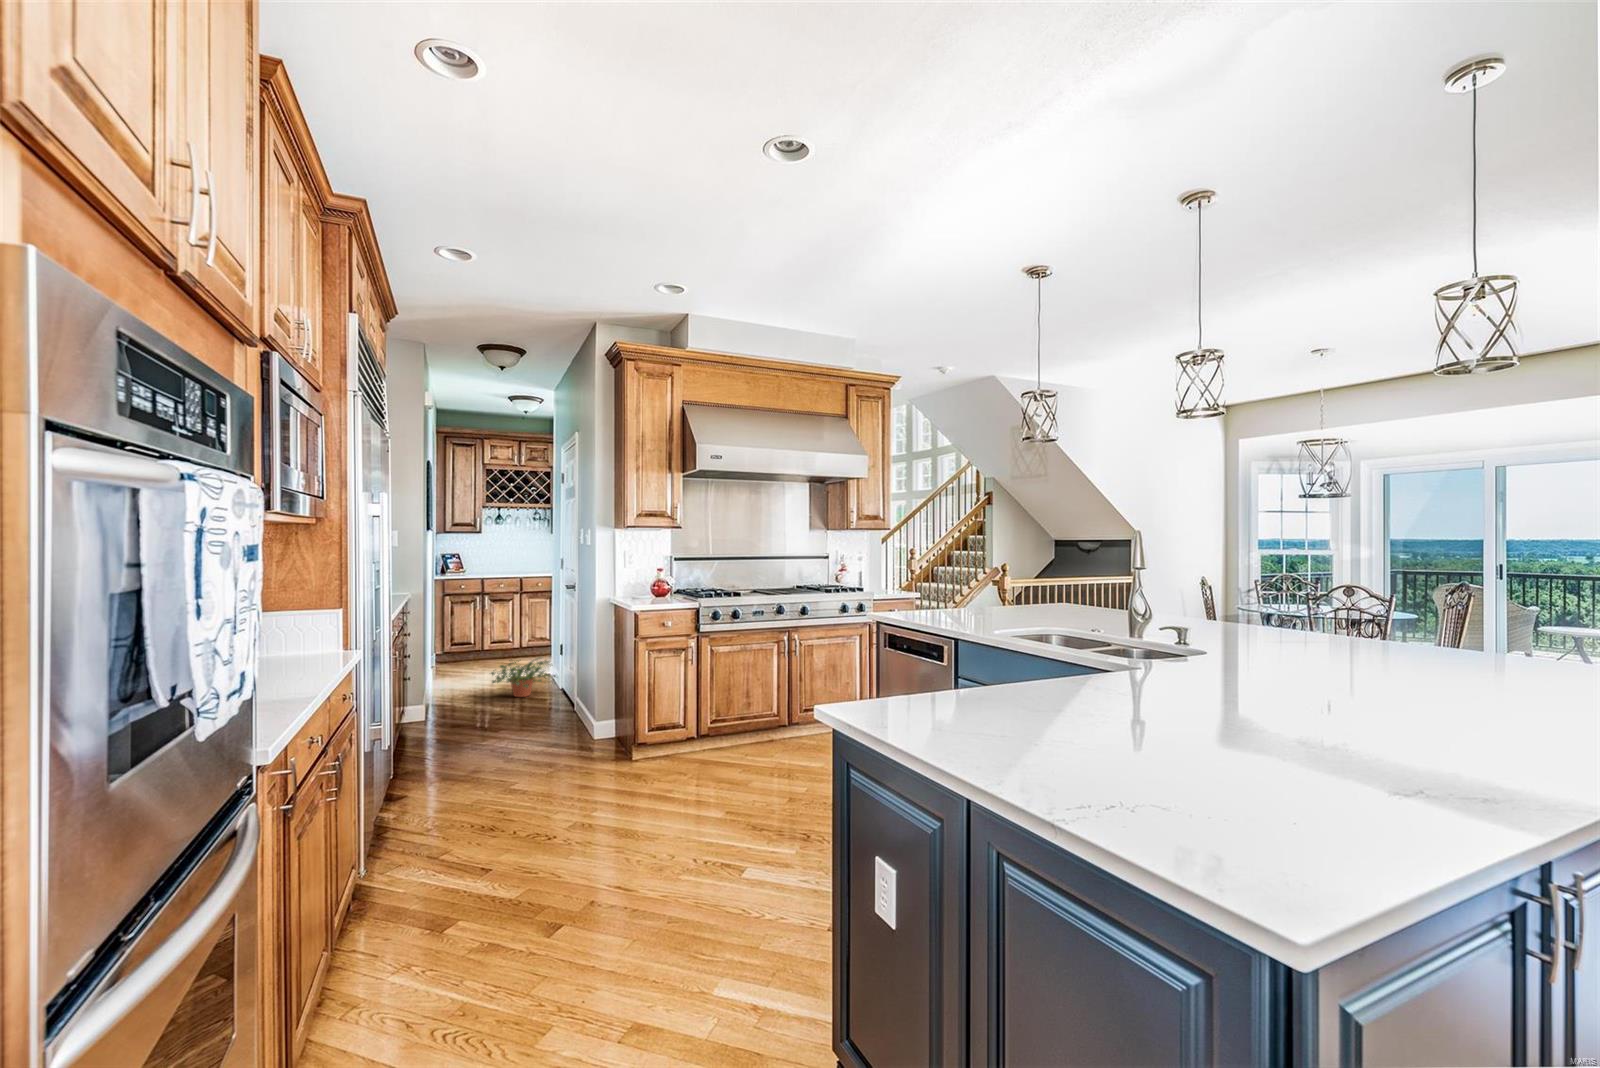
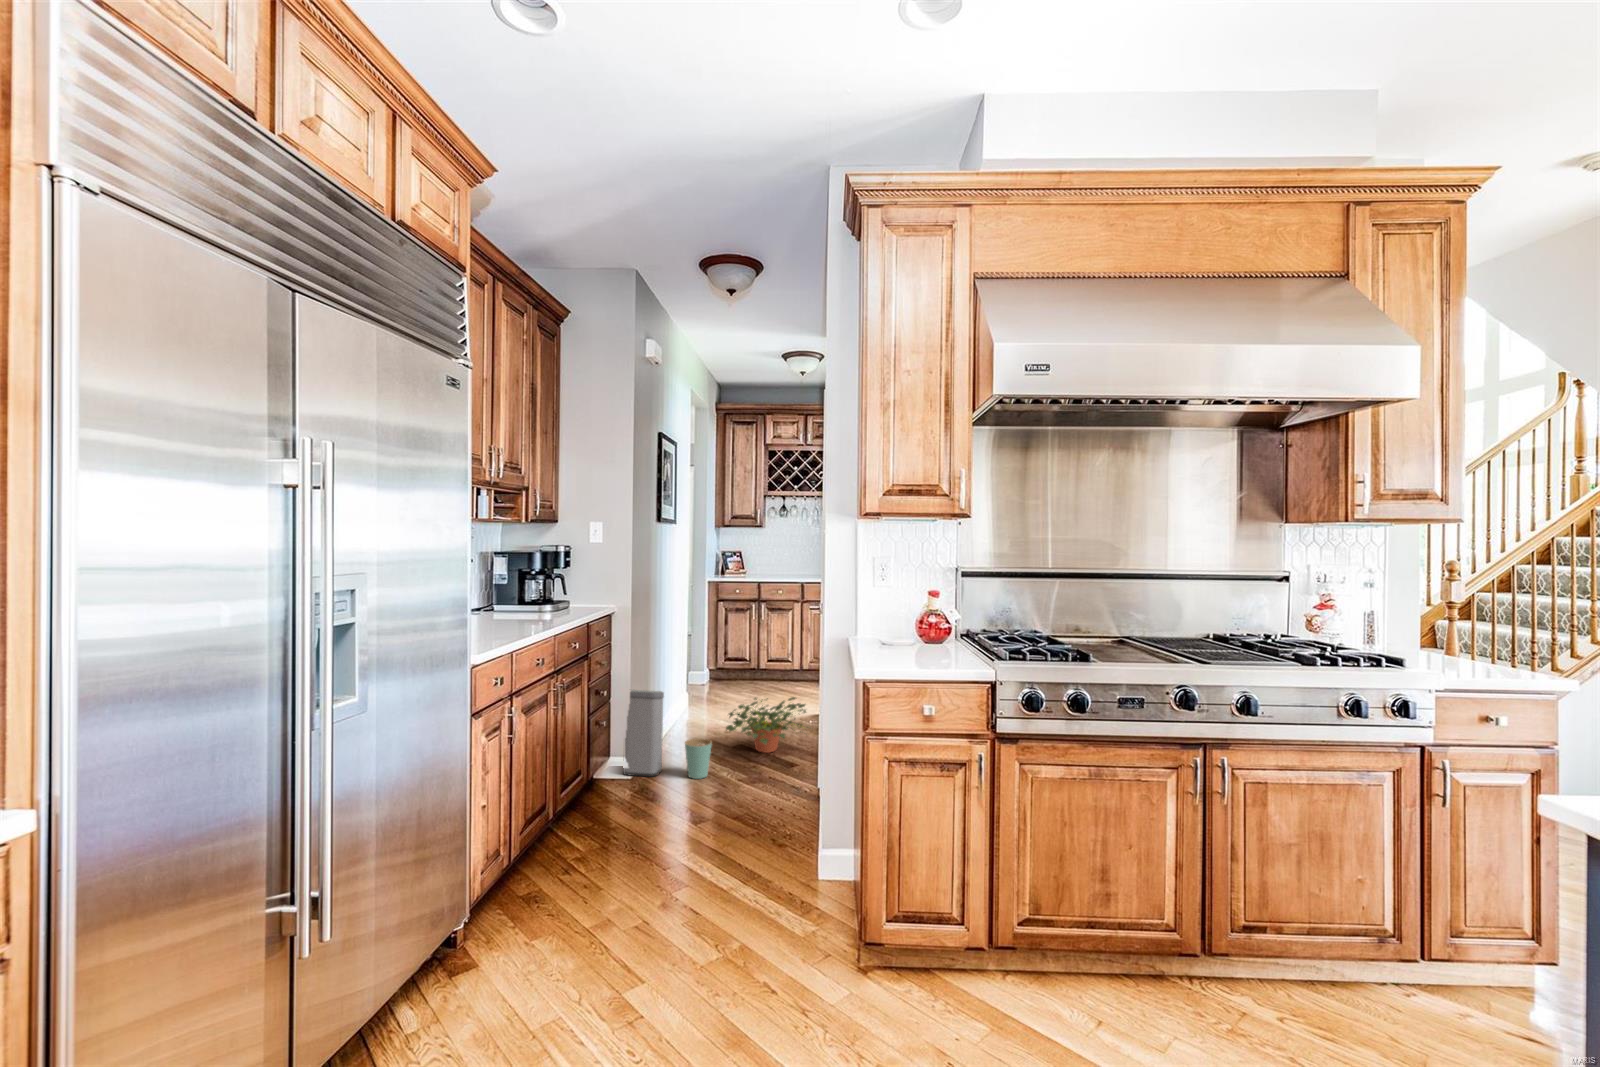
trash can: none [421,655,492,719] -> present [623,690,712,779]

